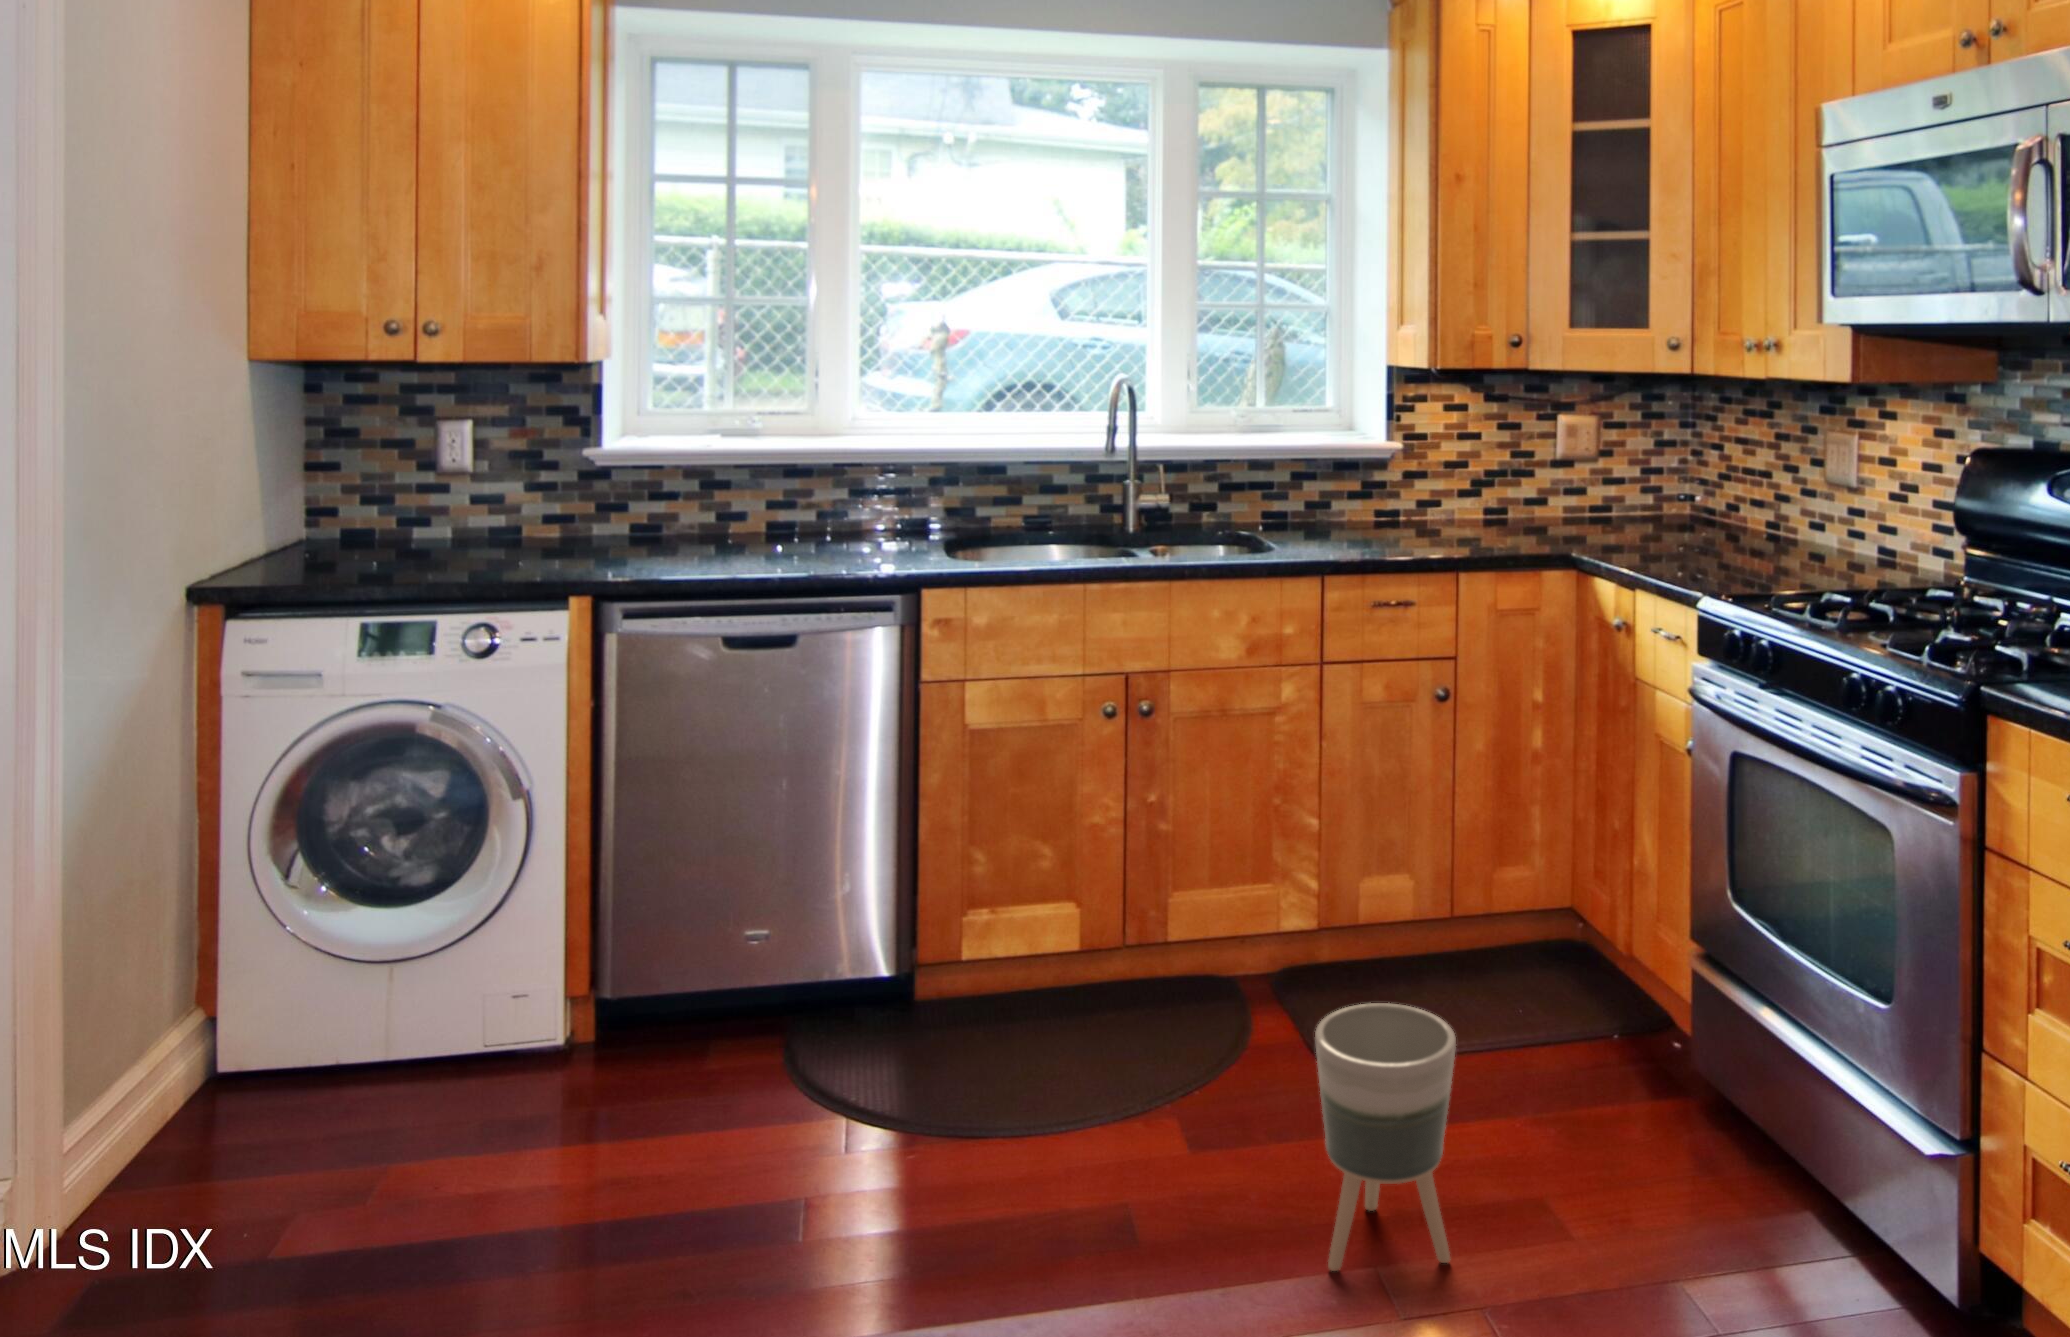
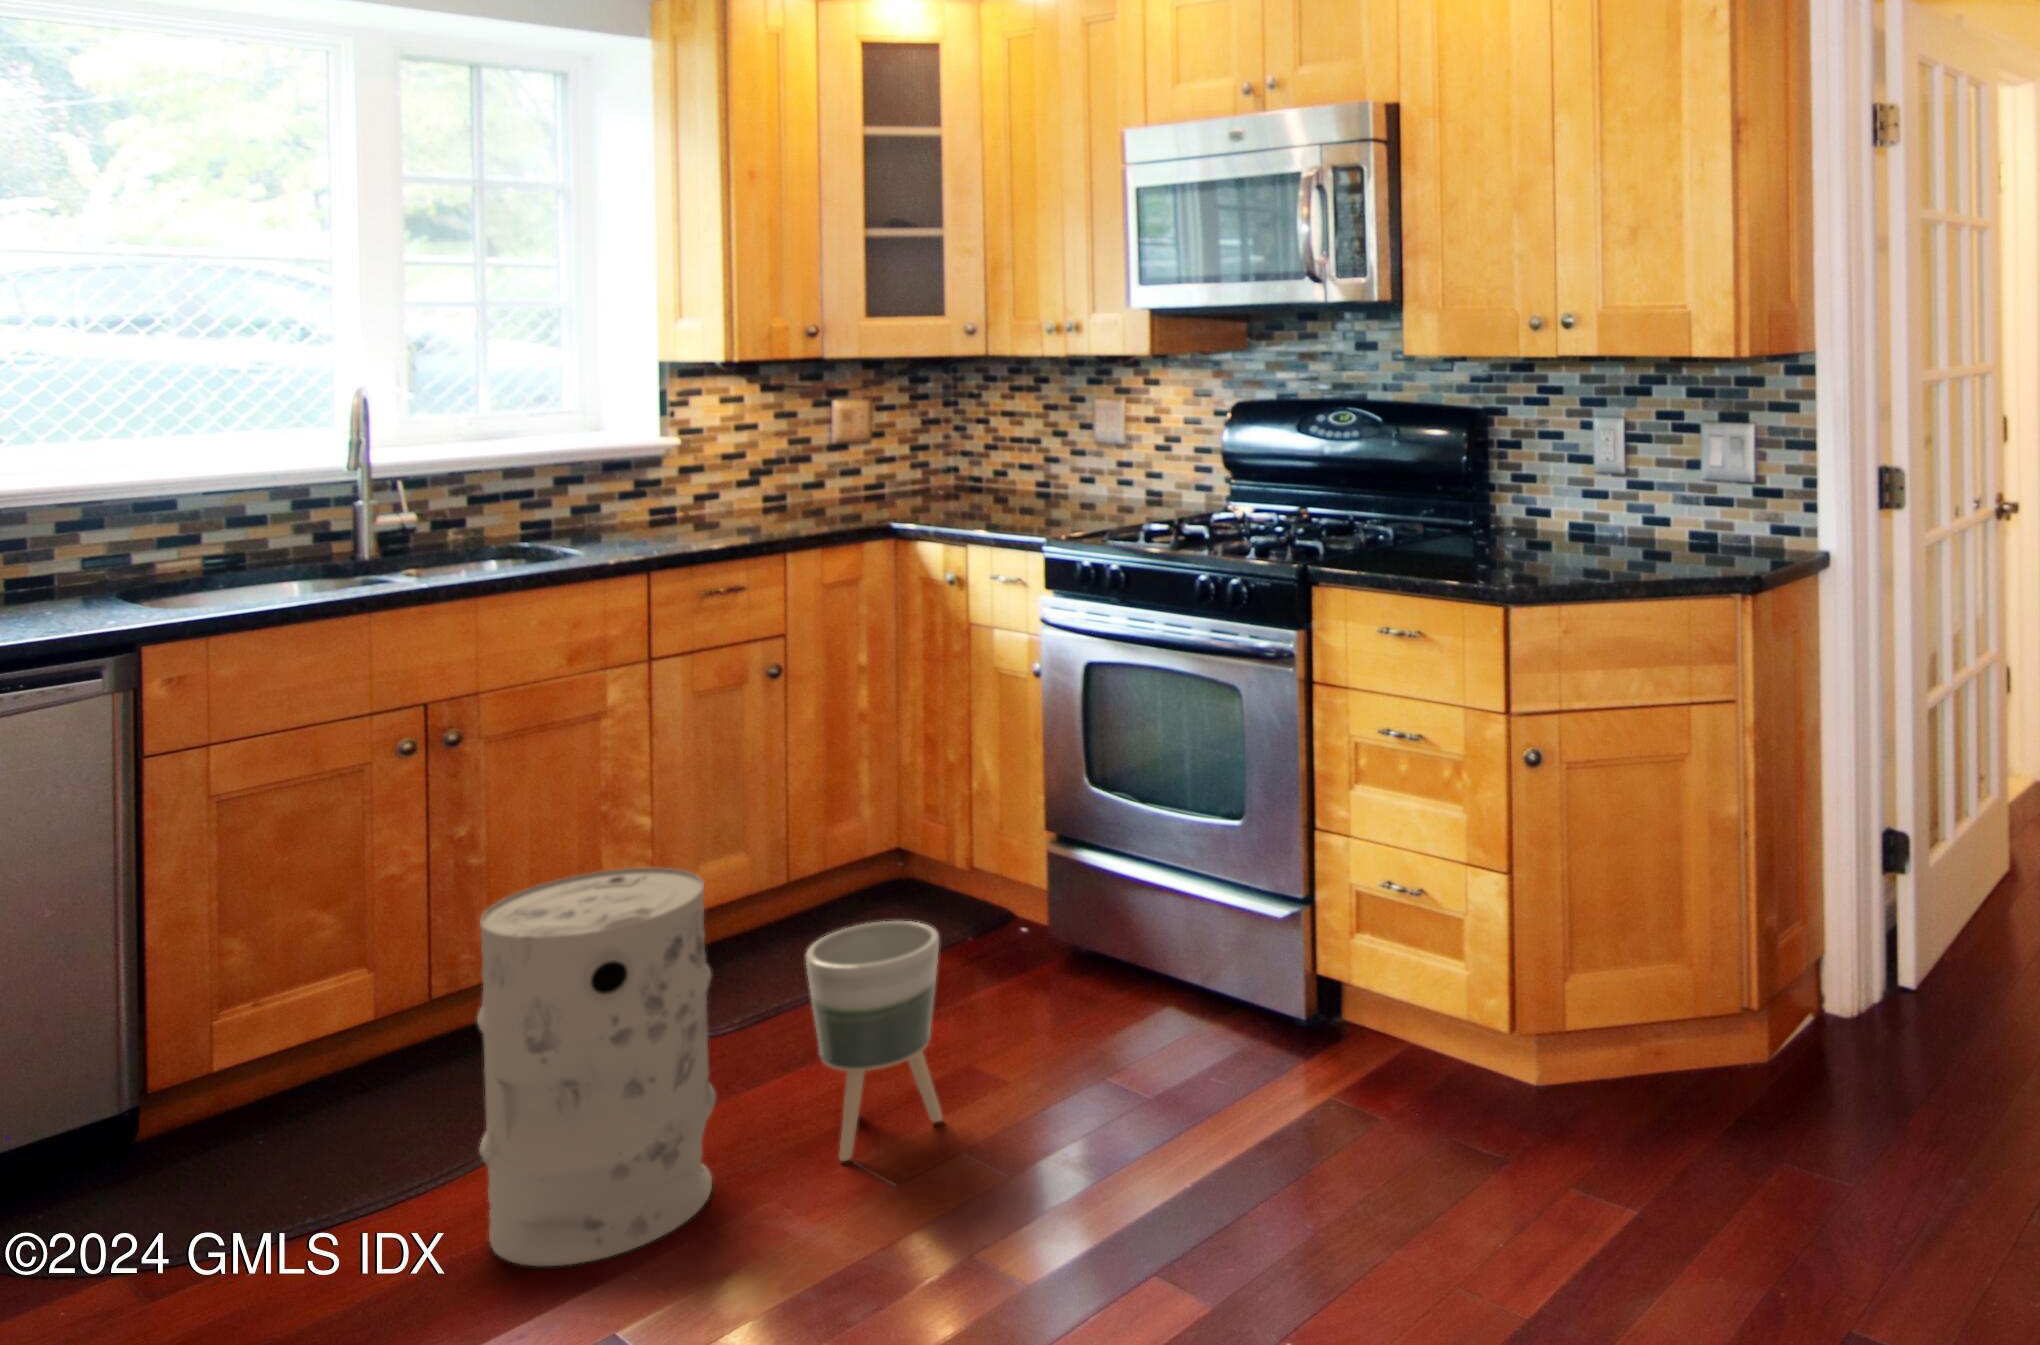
trash can: none [1011,875,1221,1284] -> present [477,868,716,1266]

